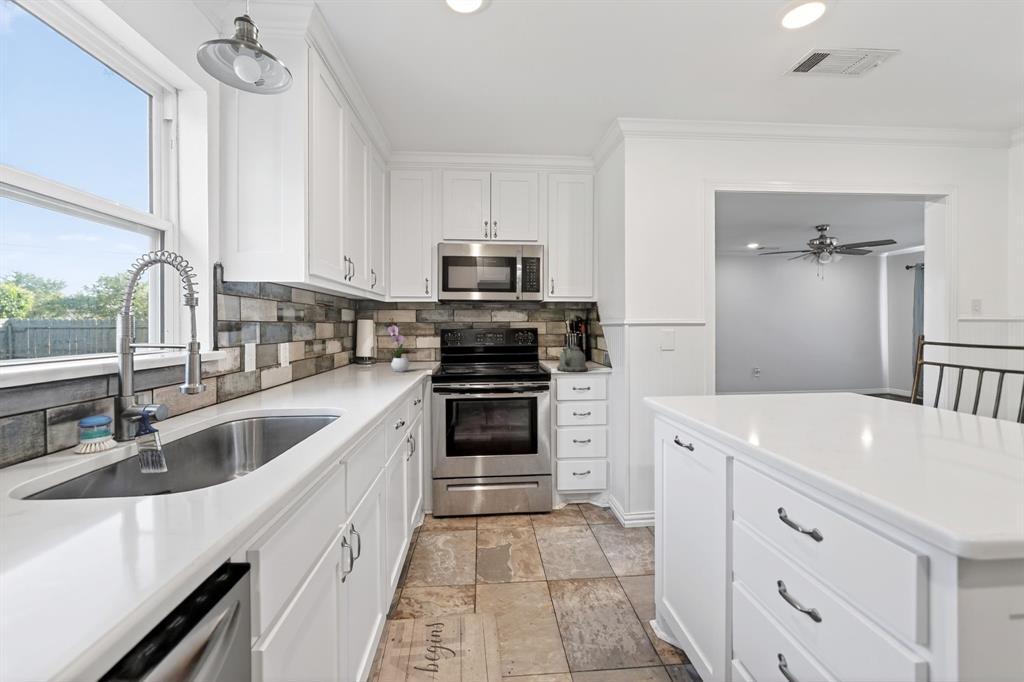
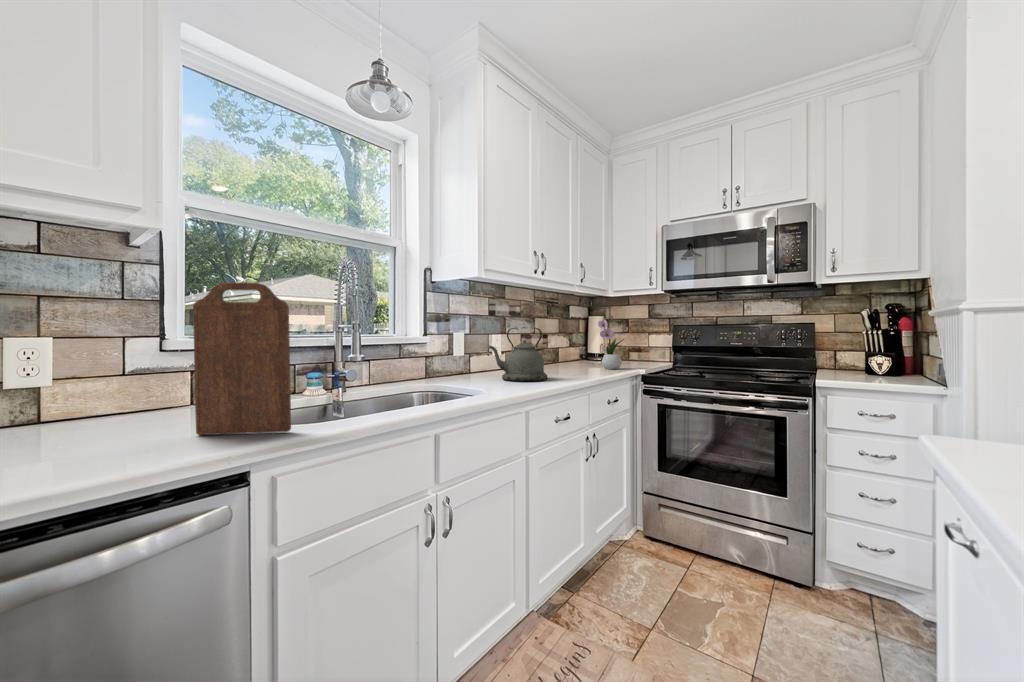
cutting board: none [58,313,230,548] -> present [193,282,291,435]
kettle: present [557,335,588,372] -> present [489,327,547,381]

